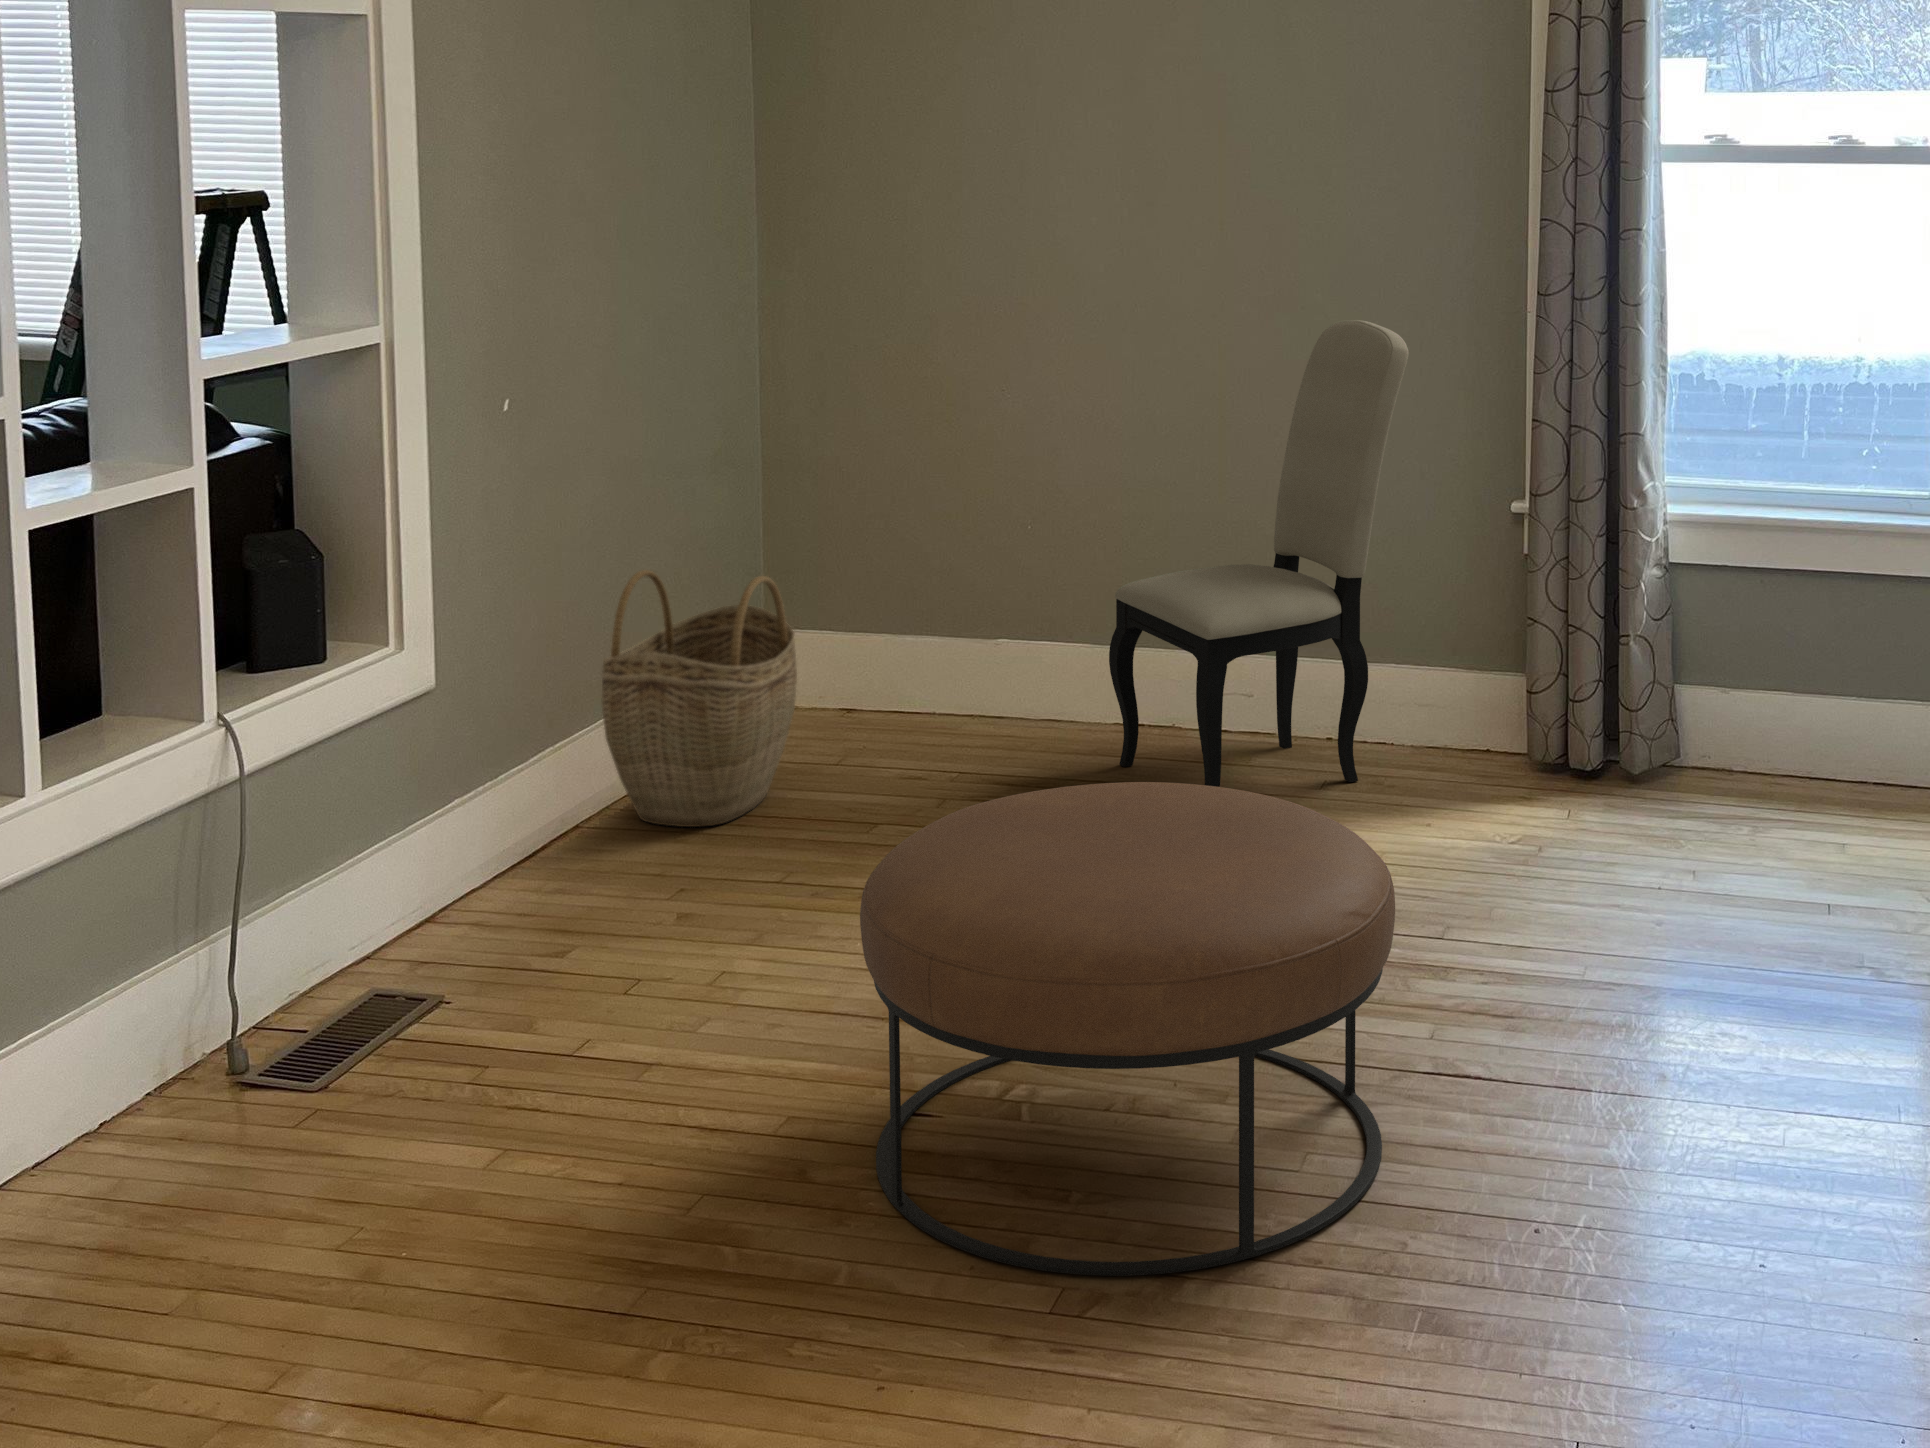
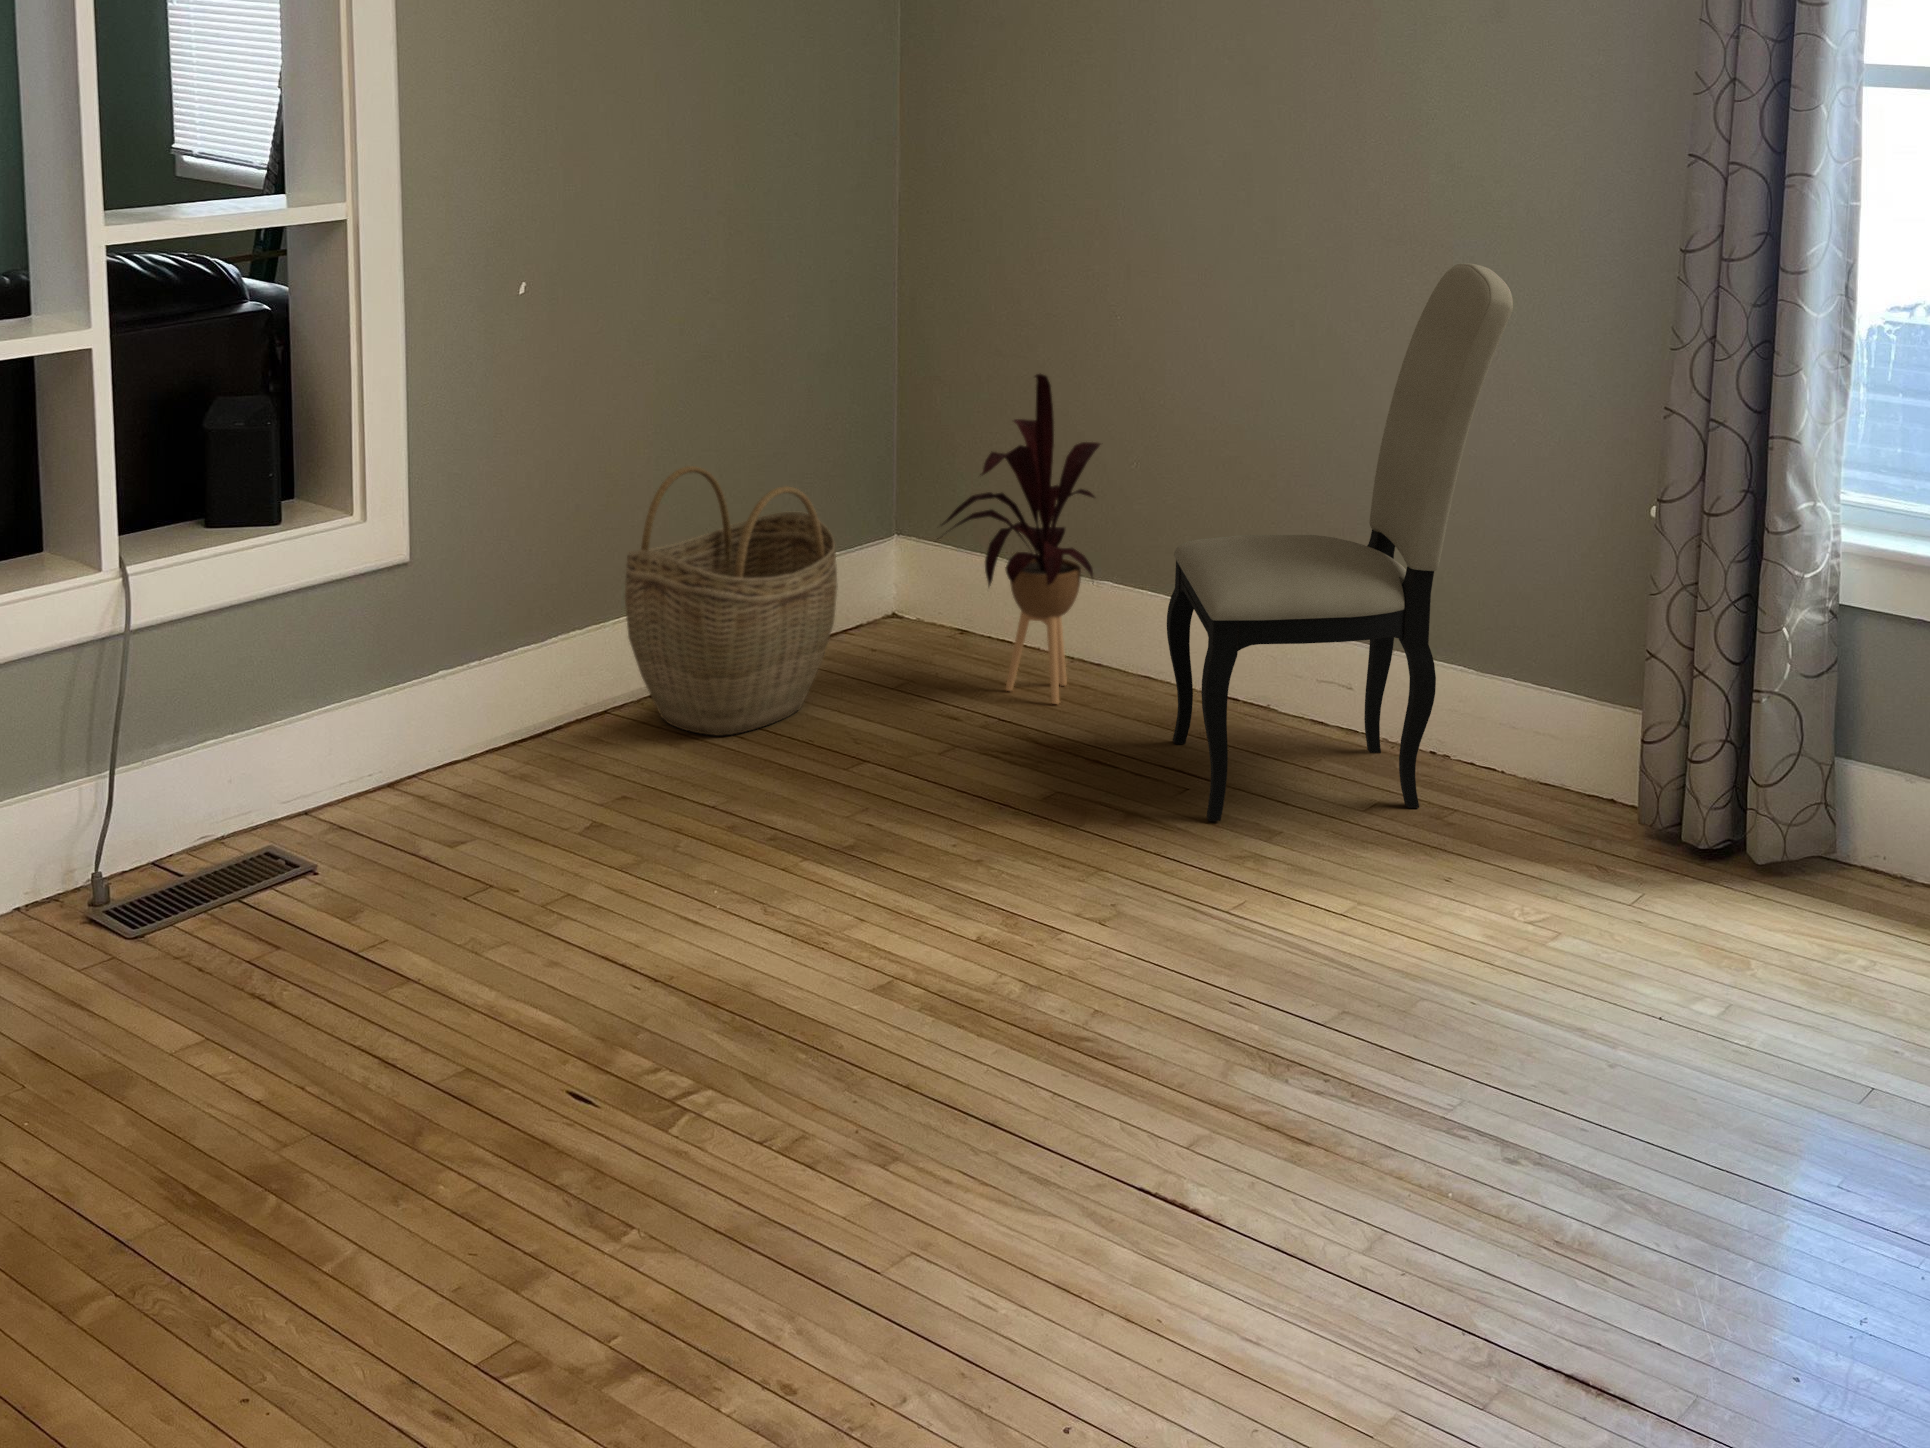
house plant: none [865,448,1027,753] -> present [937,374,1100,704]
ottoman: present [860,782,1395,1276] -> none [450,775,1073,1382]

